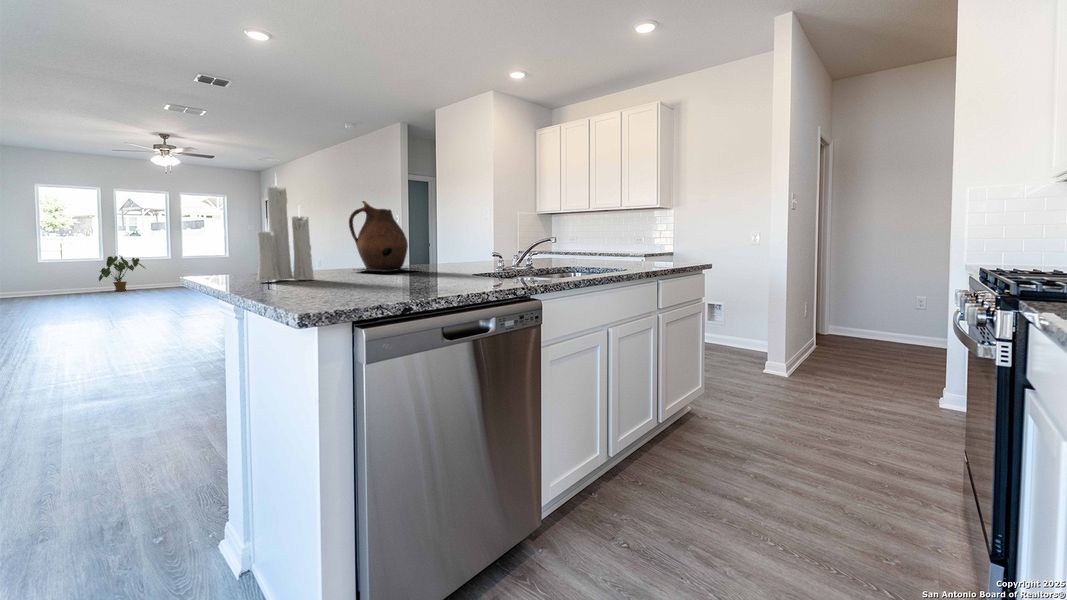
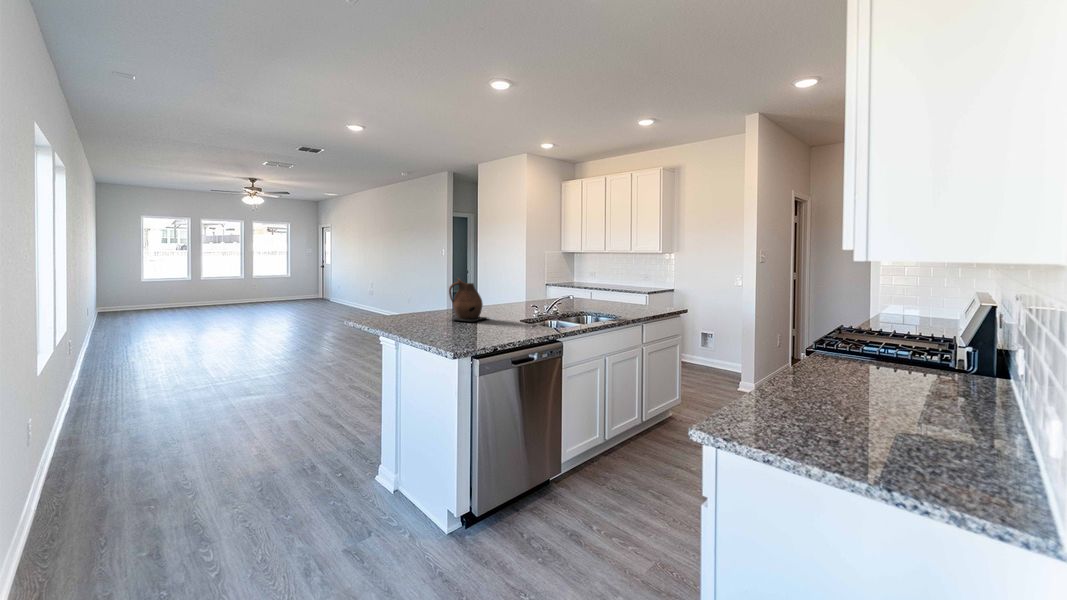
candle: present [257,174,314,281] -> none [410,268,437,330]
house plant: present [99,255,145,291] -> none [186,277,225,308]

